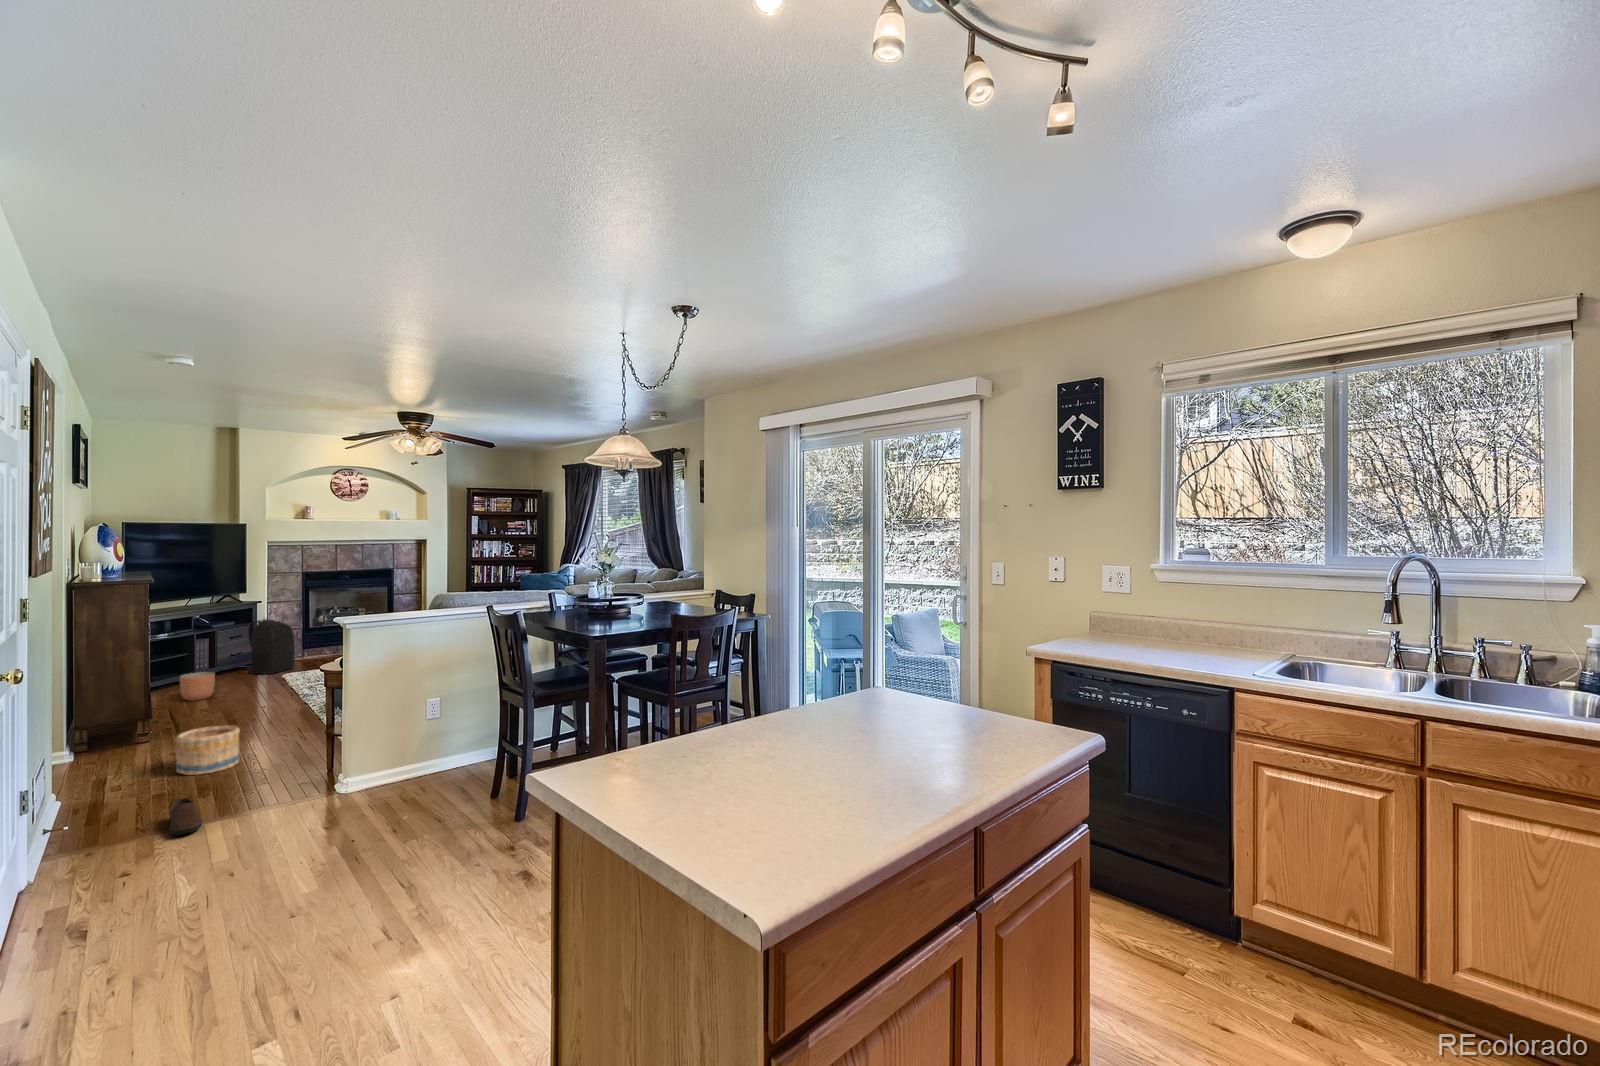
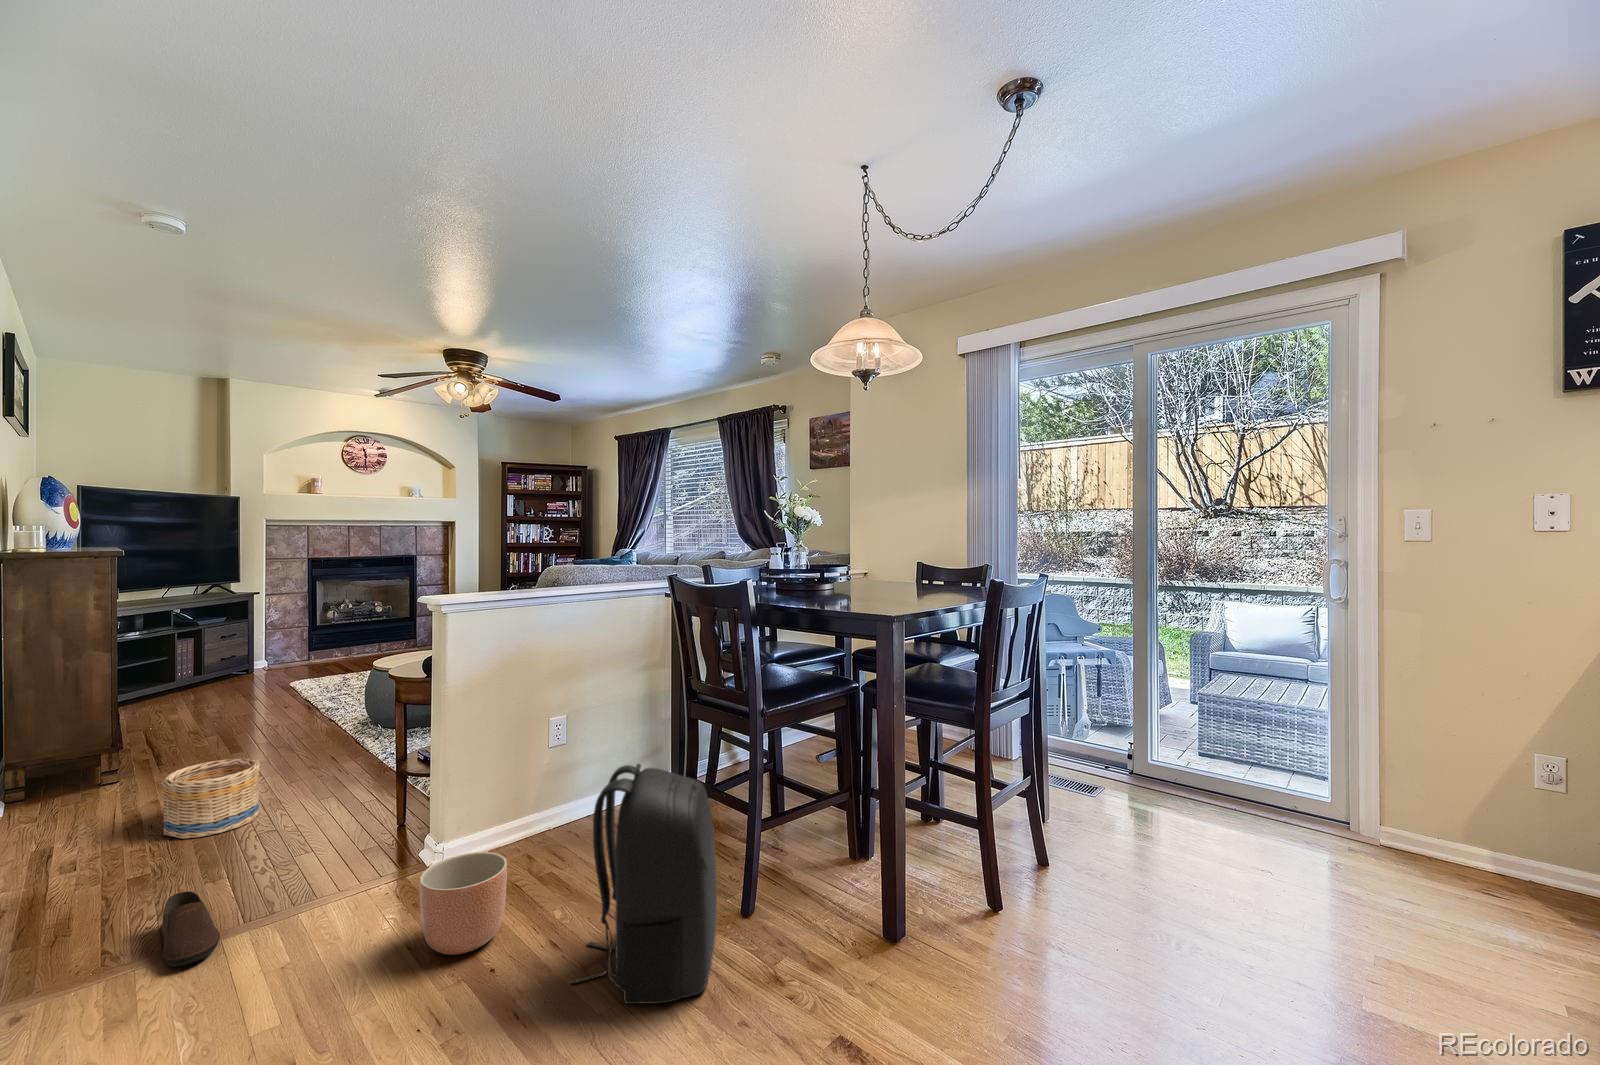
backpack: present [248,619,295,674] -> present [571,764,717,1004]
planter: present [180,672,215,701] -> present [419,852,507,955]

